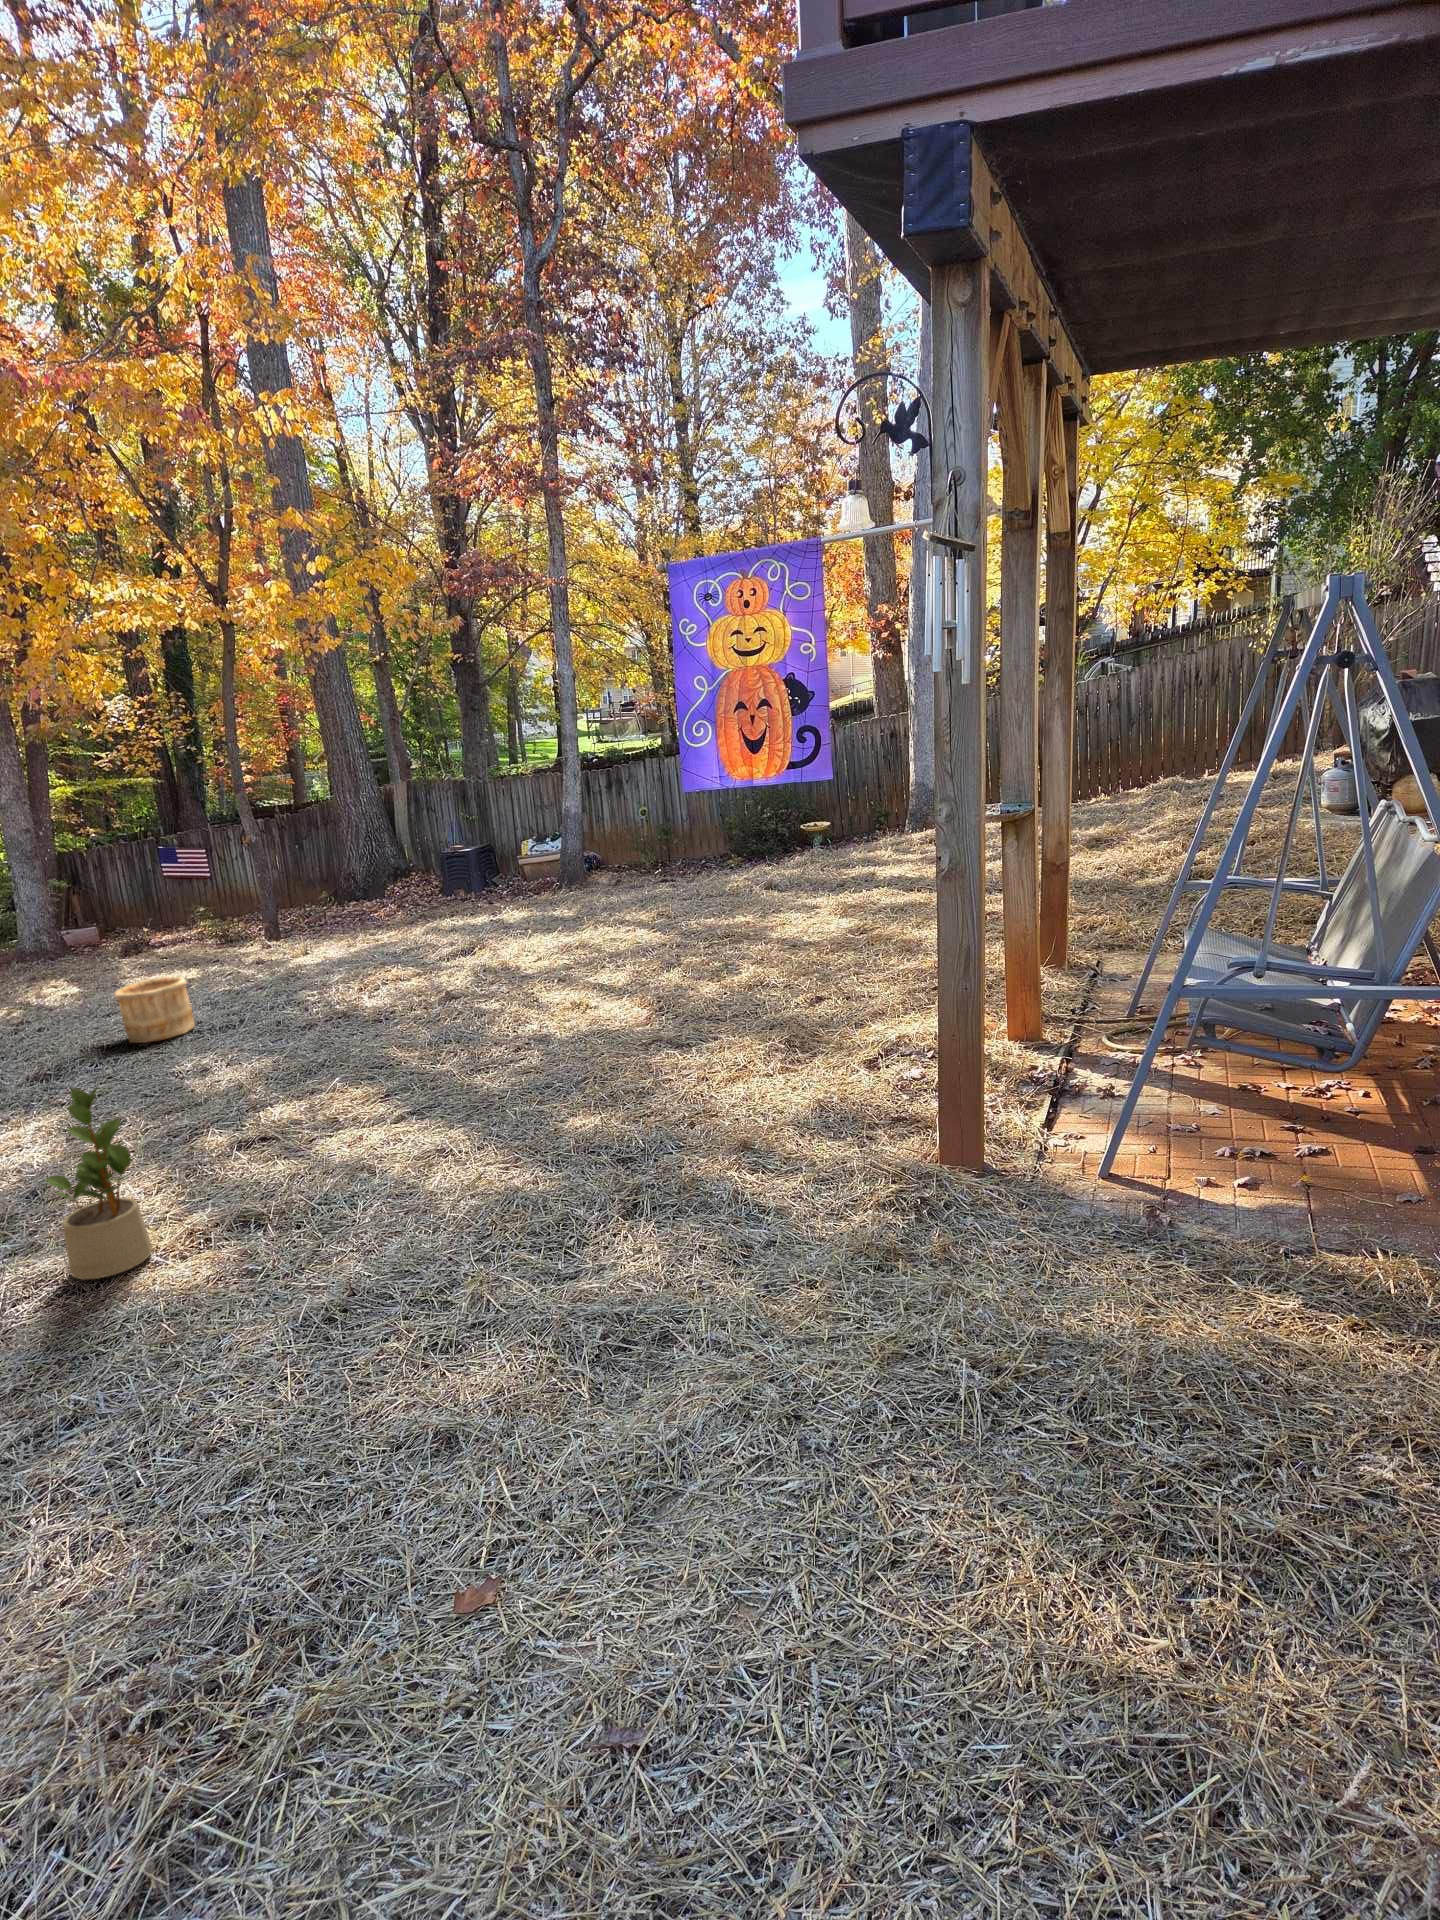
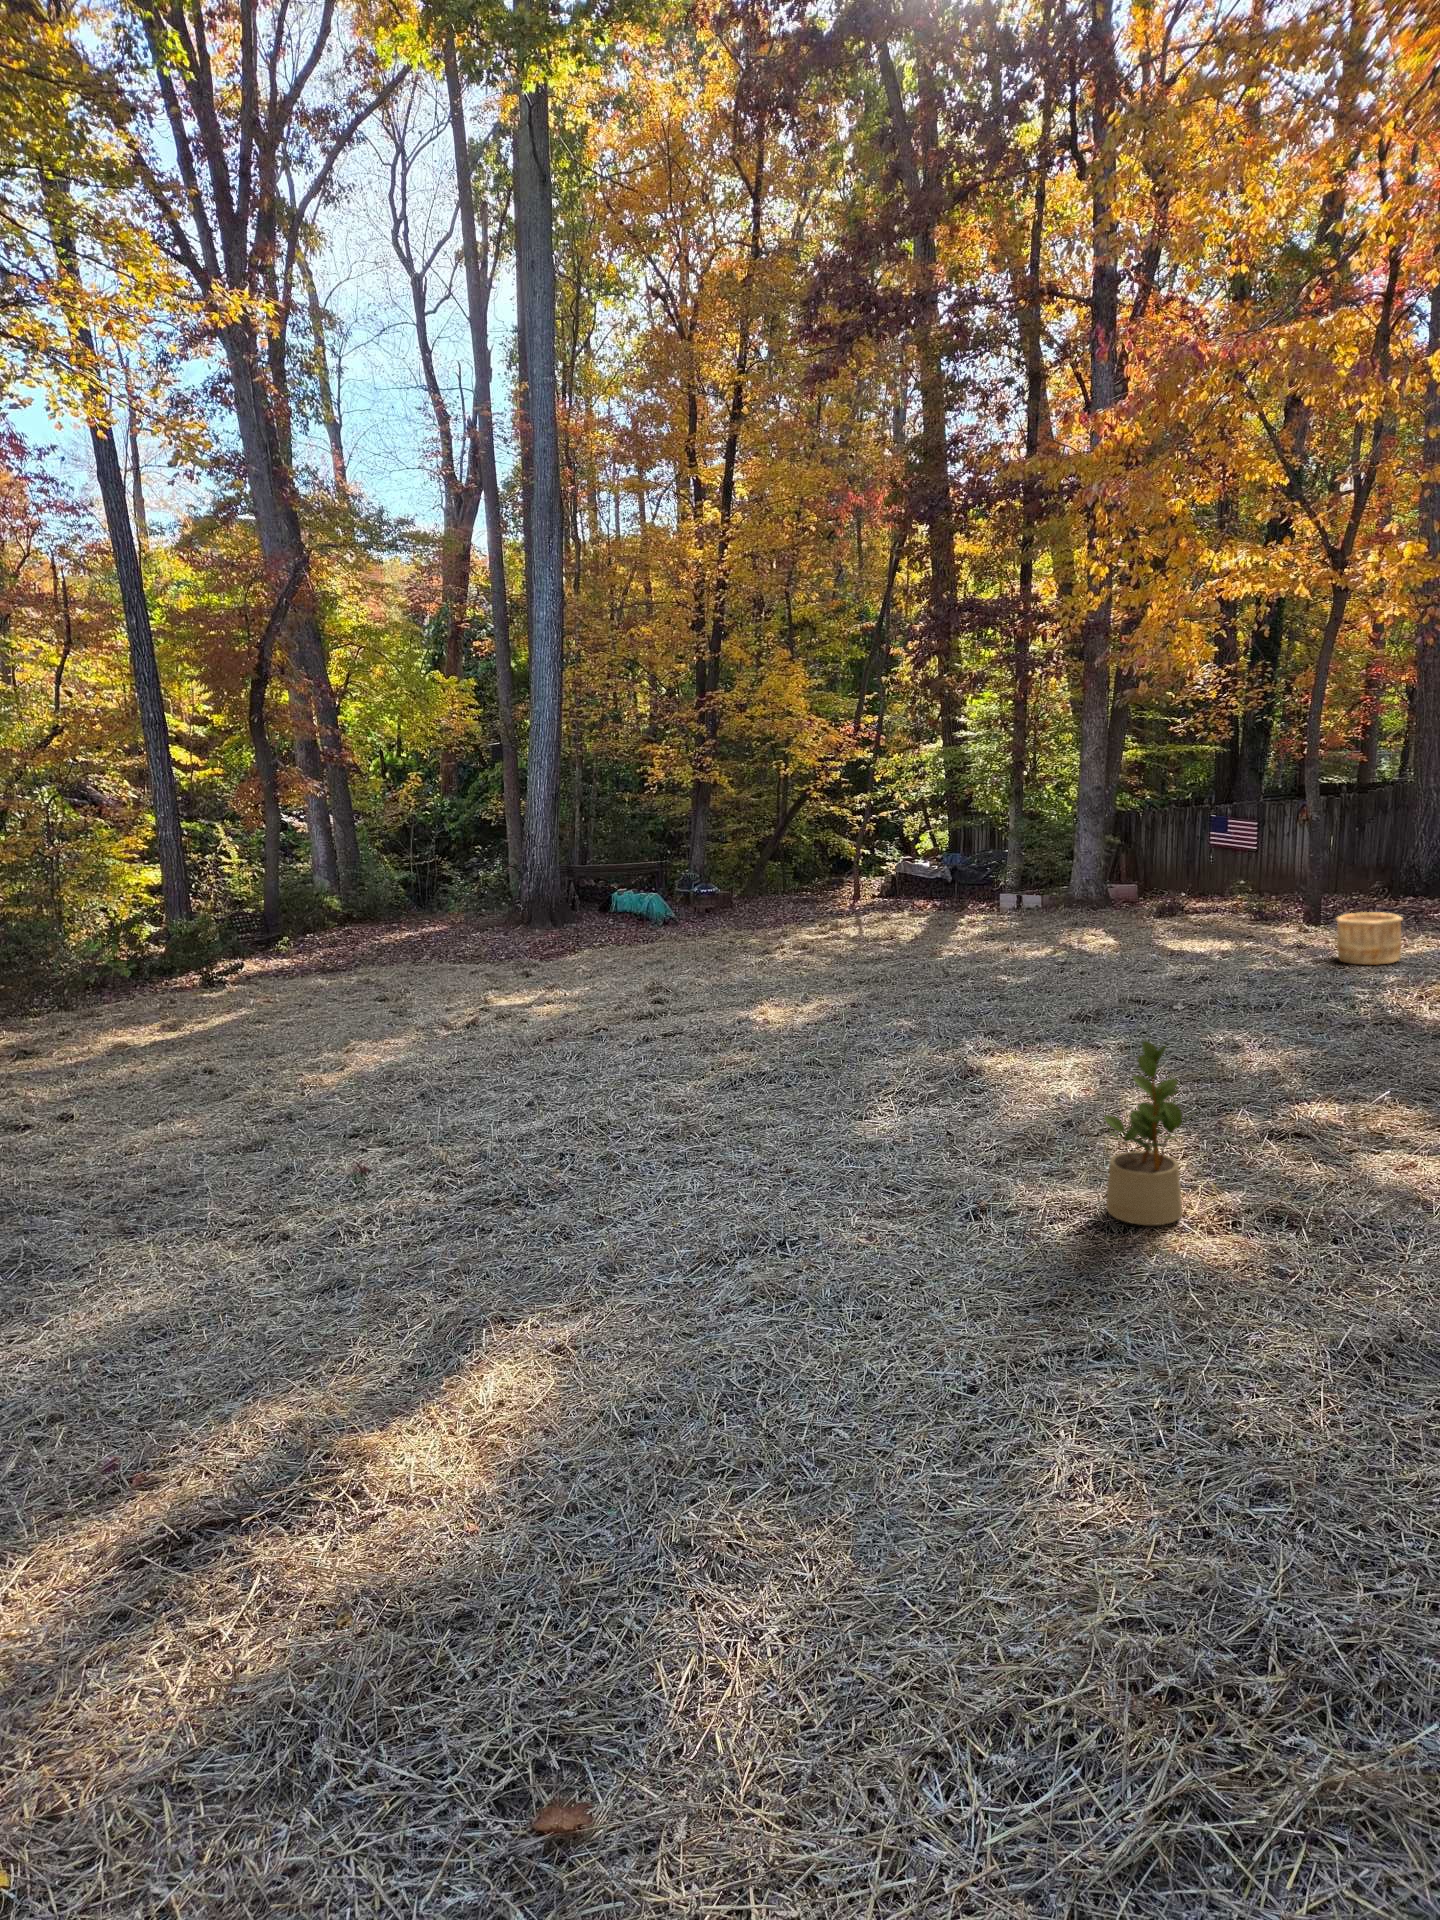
wooden bucket: present [114,977,195,1043] -> present [1336,912,1403,965]

